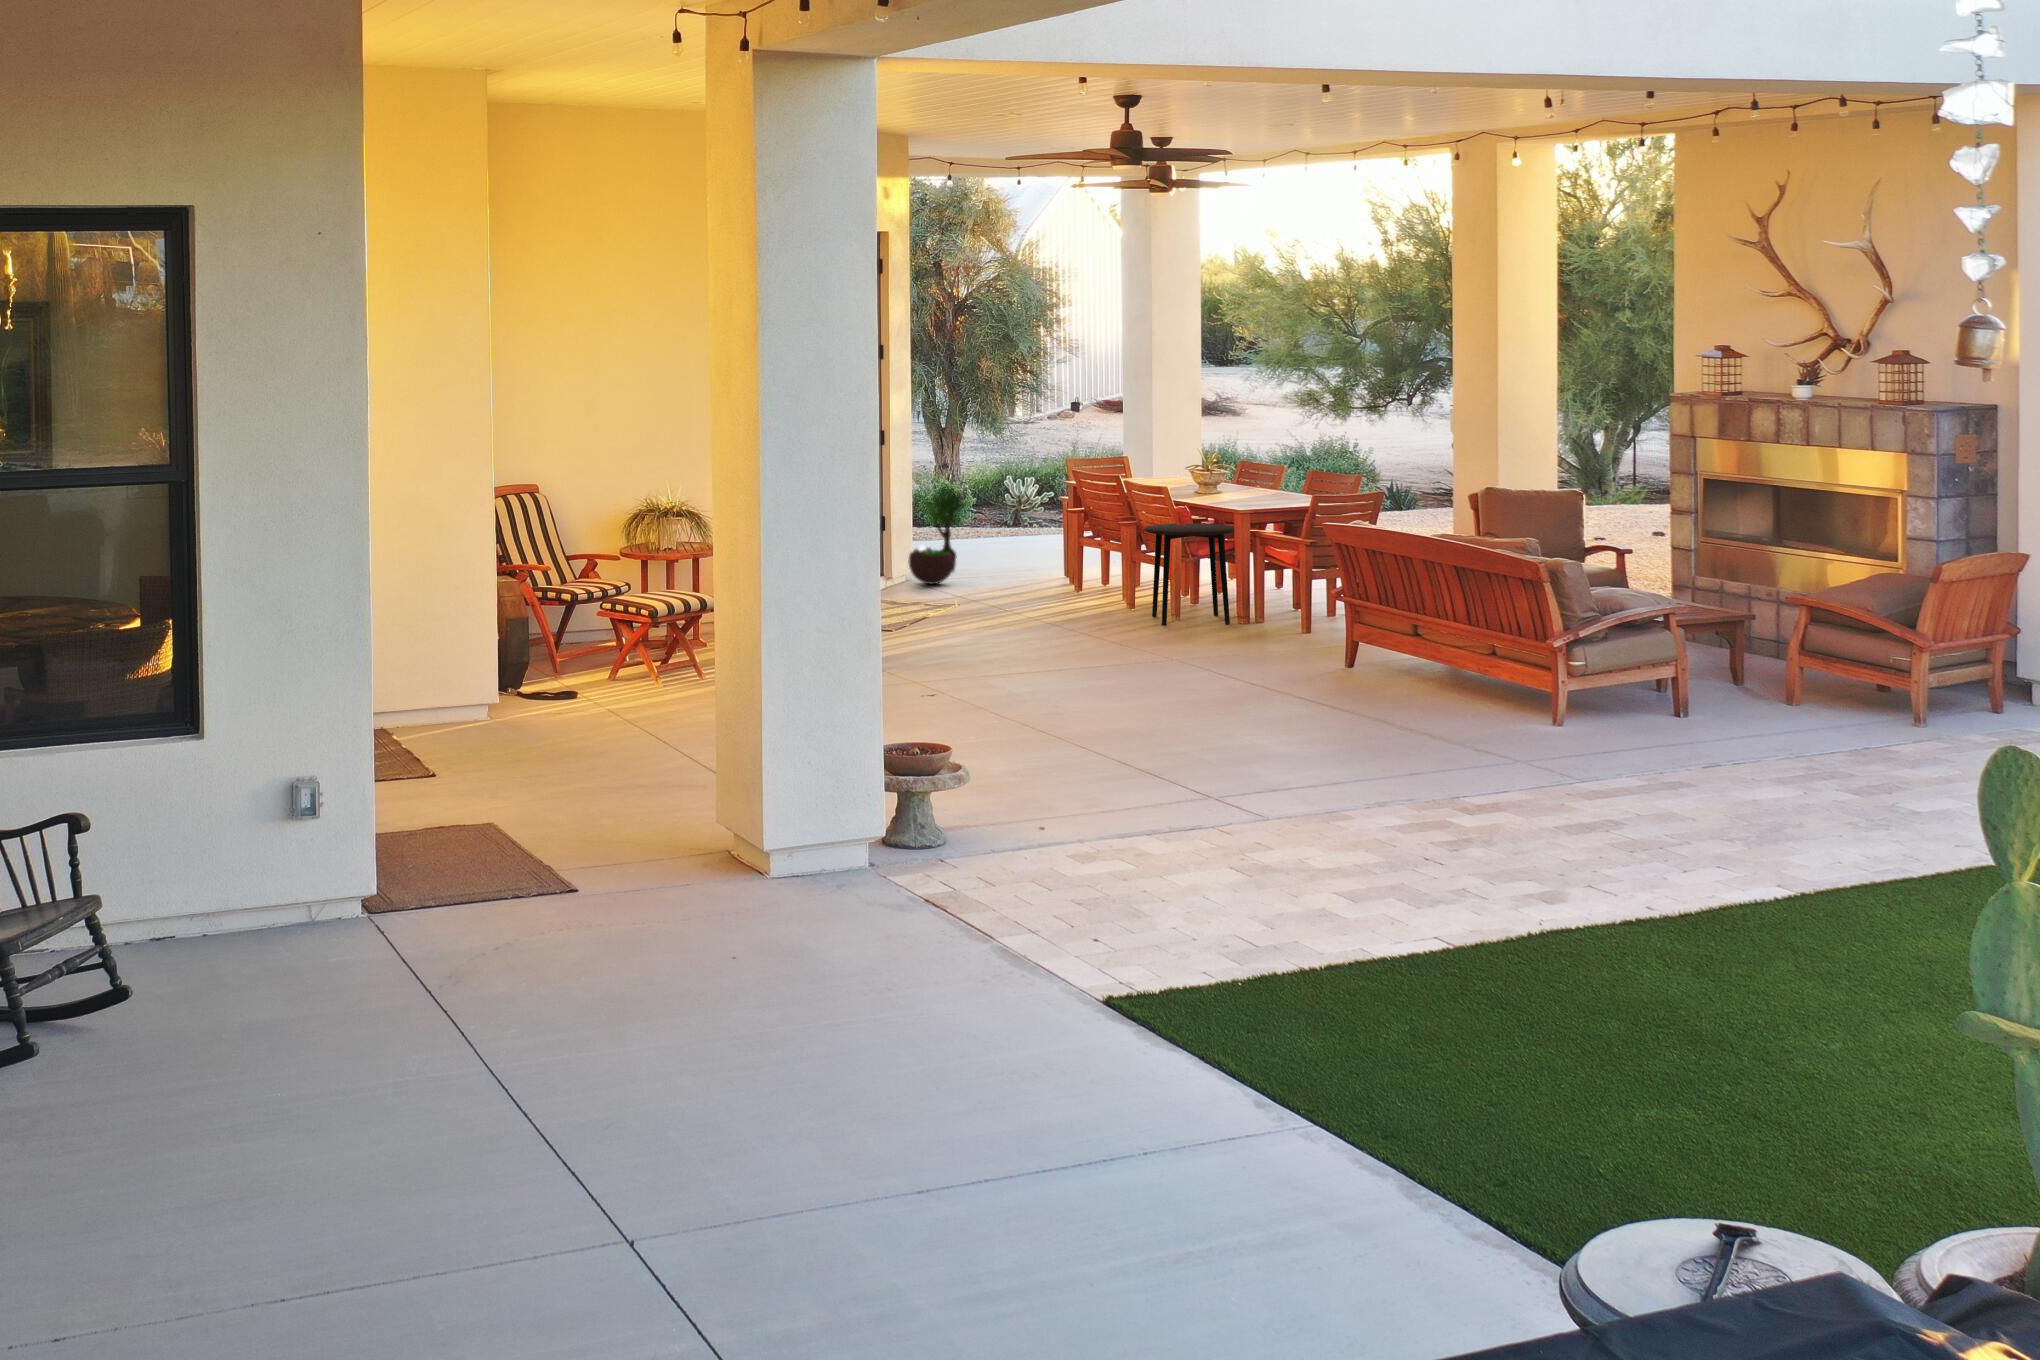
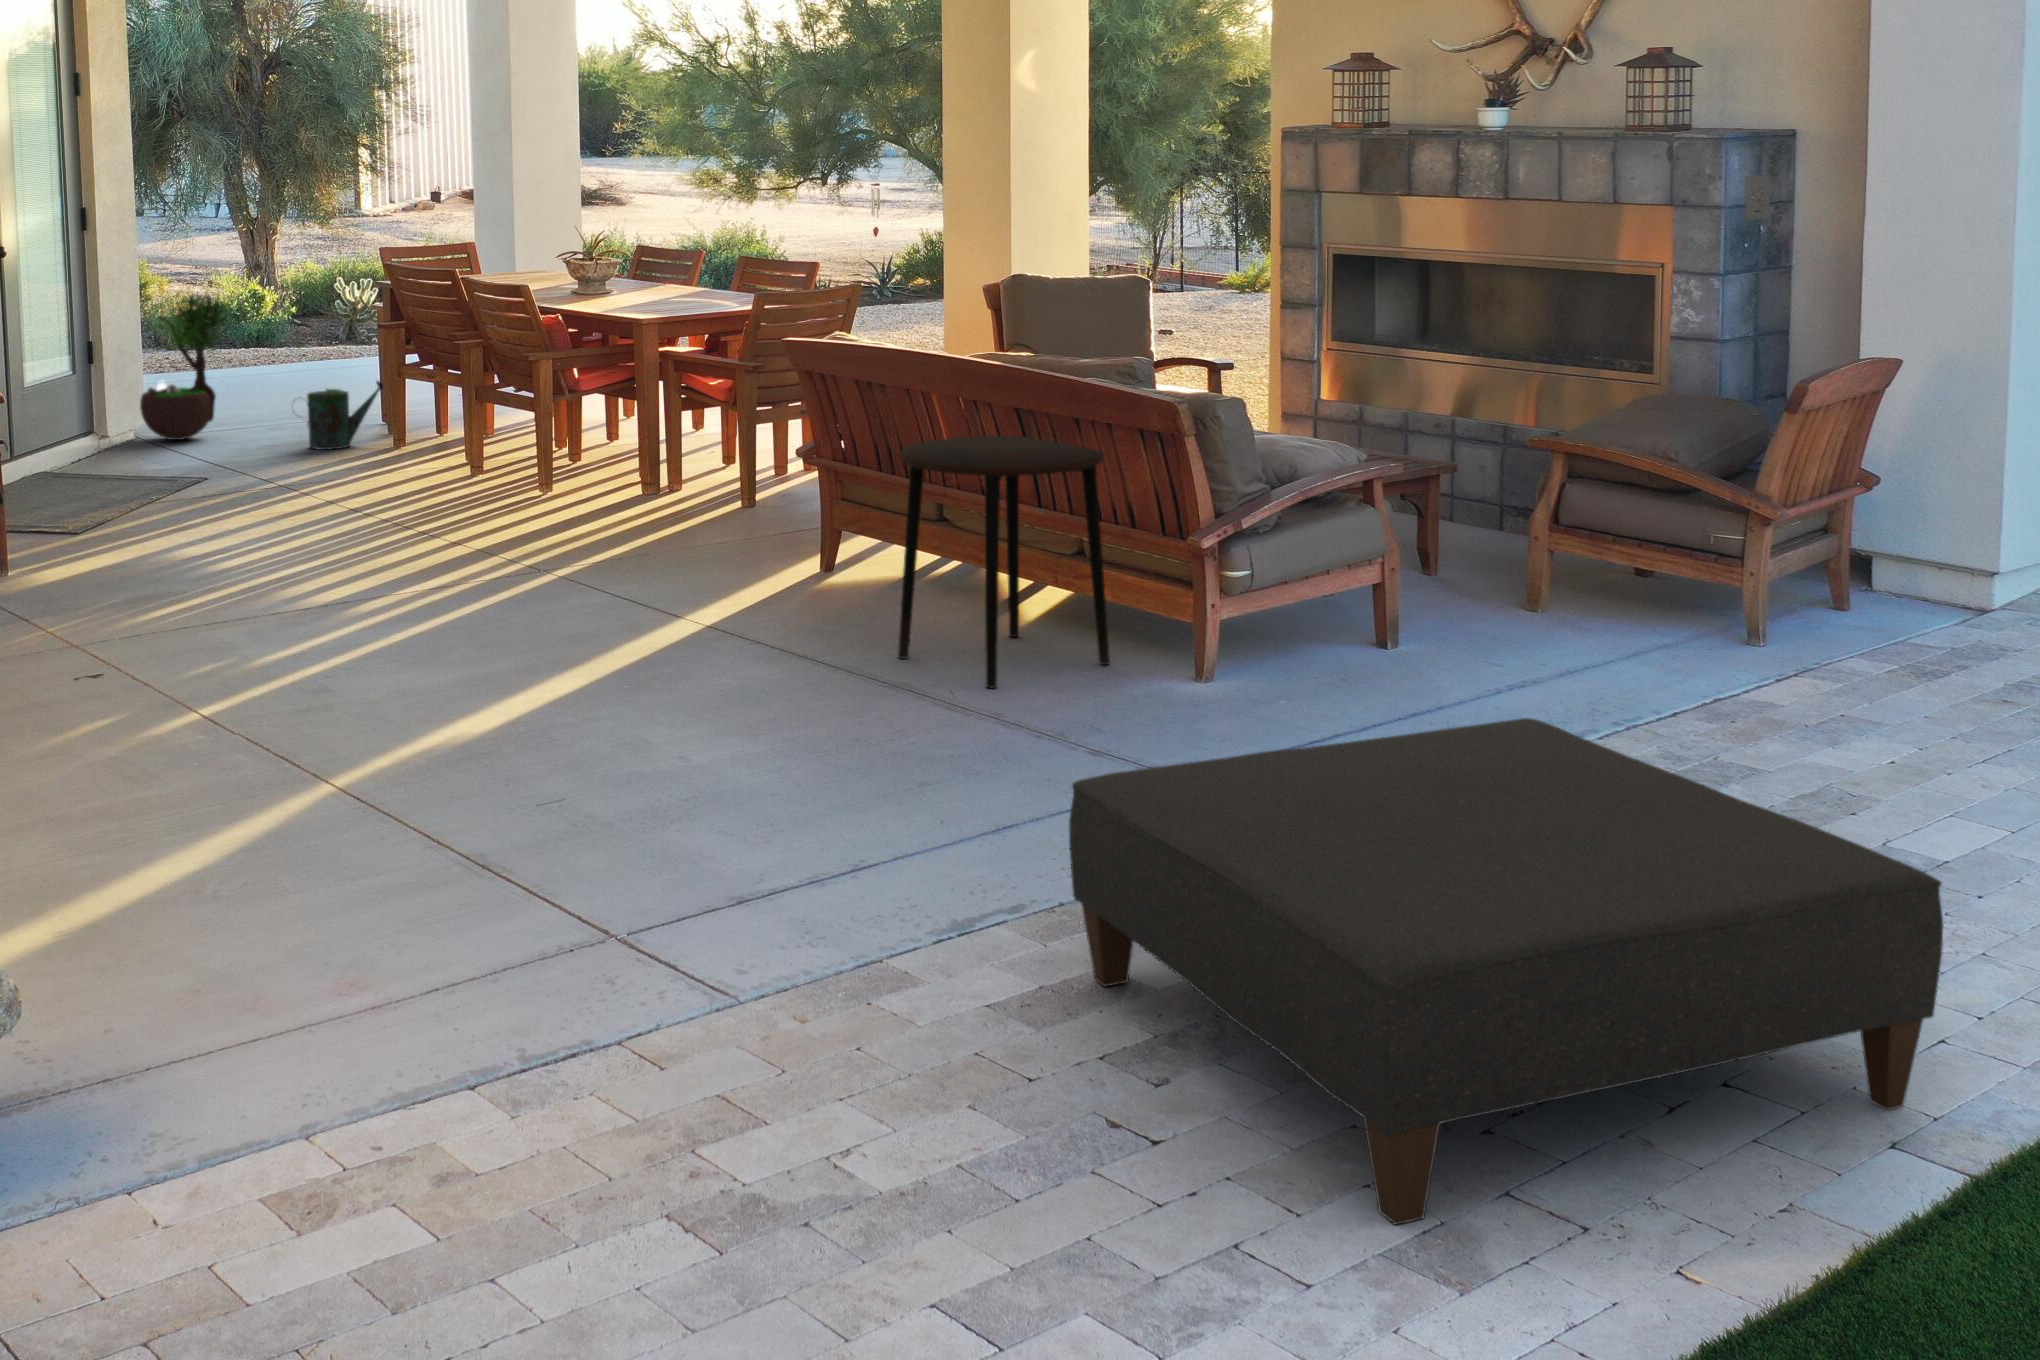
side table: present [1145,523,1234,625] -> present [898,436,1110,688]
watering can: none [1008,548,1071,593] -> present [307,381,383,450]
ottoman: none [1420,710,1778,865] -> present [1069,718,1943,1225]

